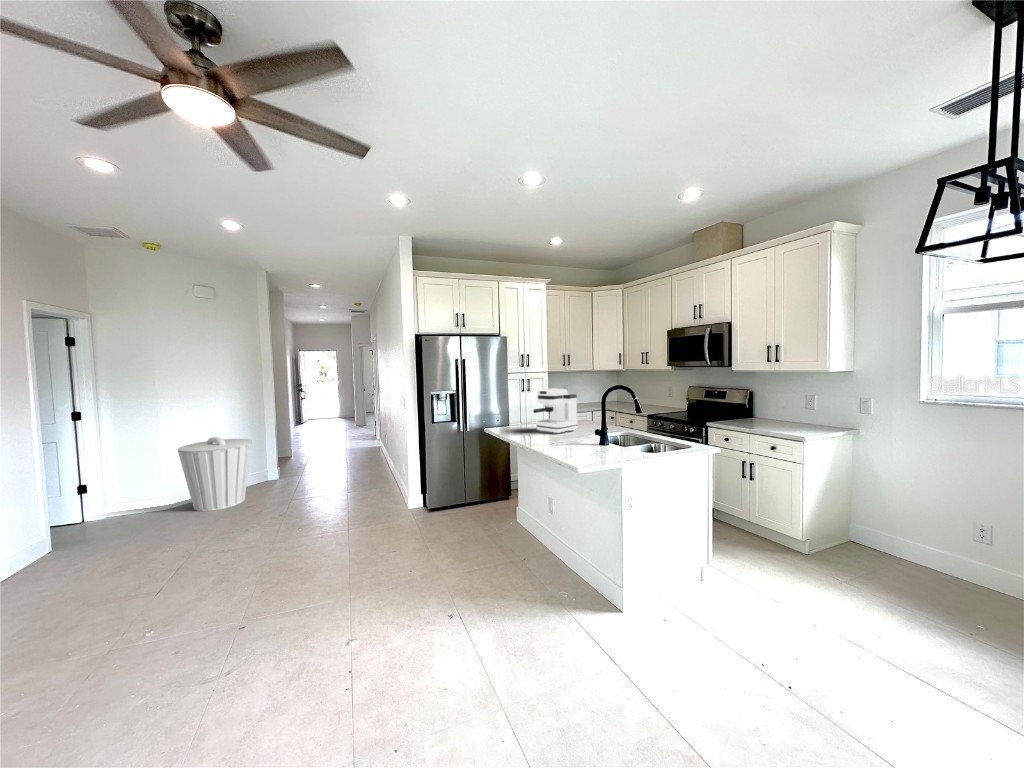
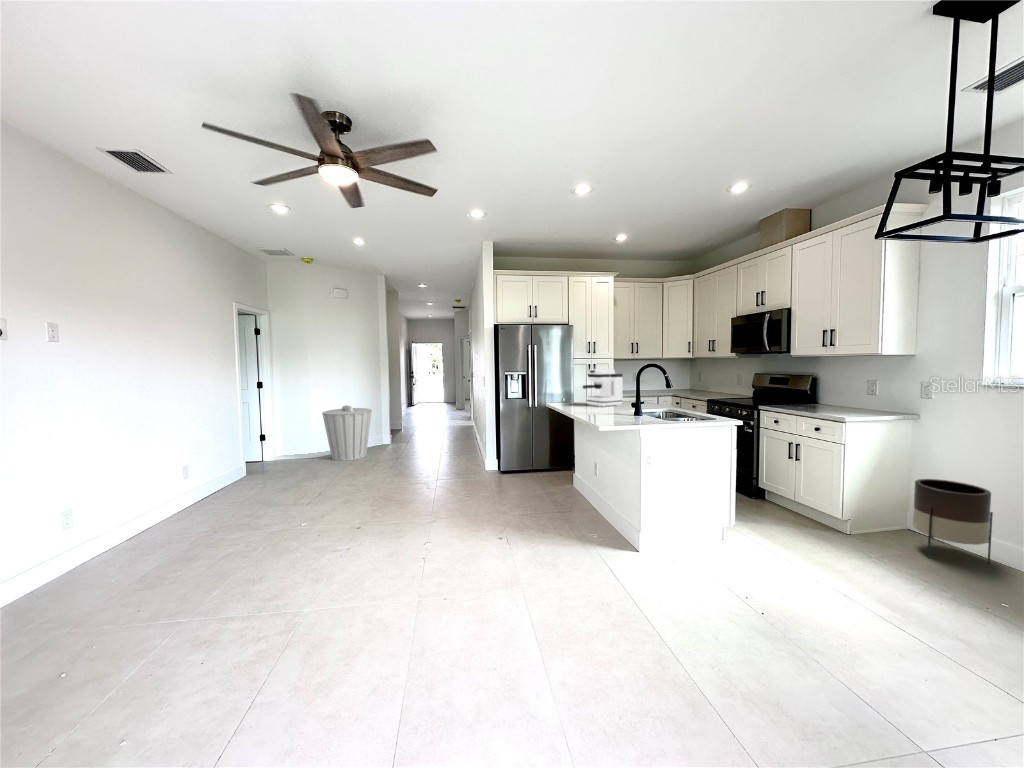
planter: none [865,494,936,576] -> present [913,479,993,564]

